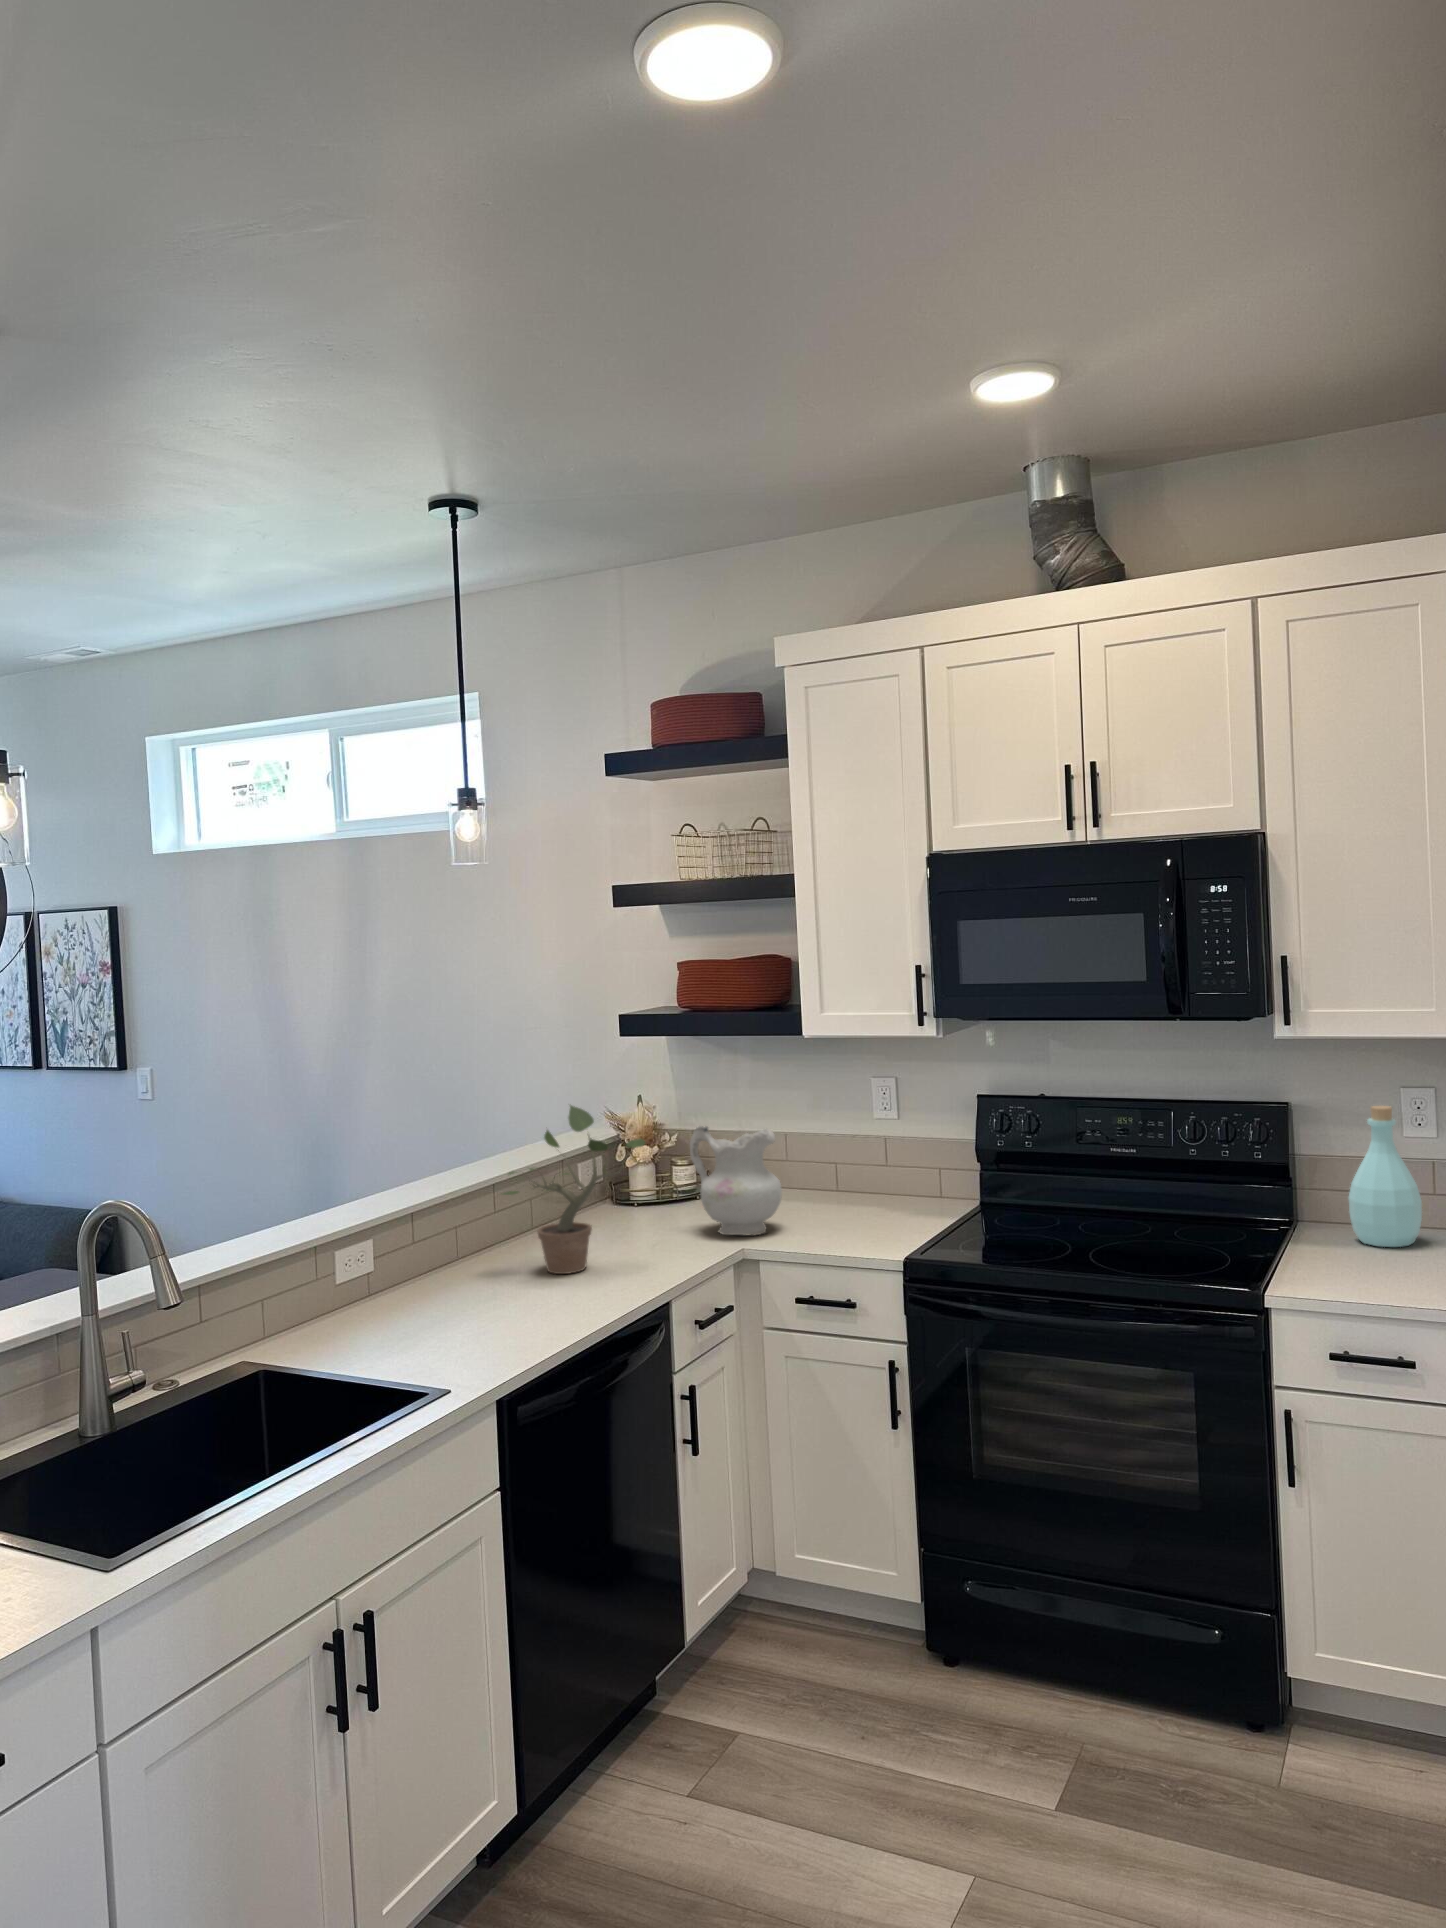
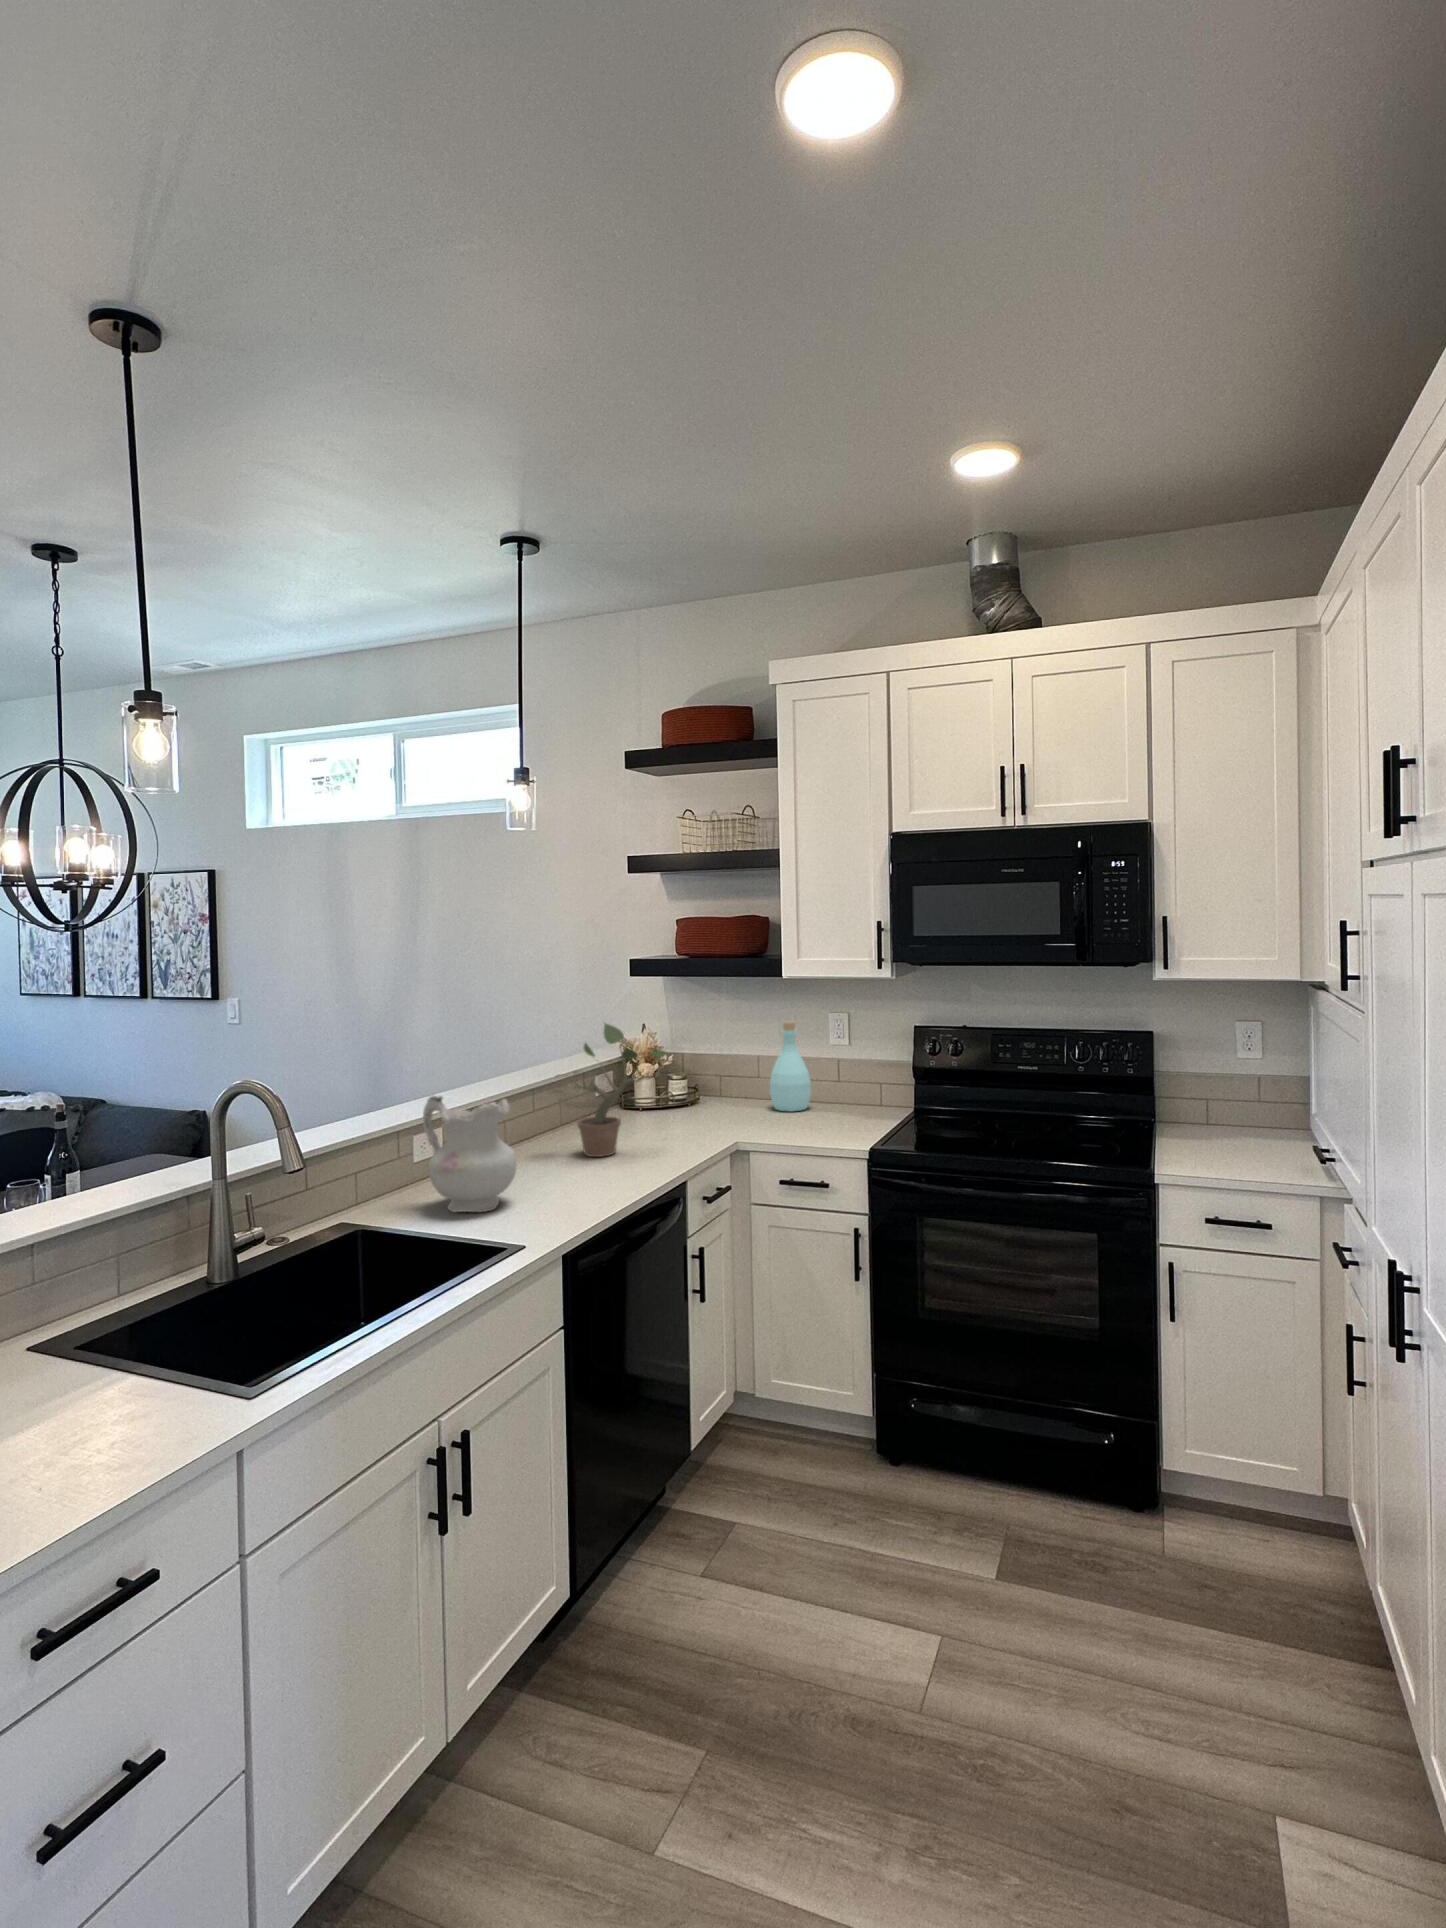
bottle: present [1349,1106,1422,1247] -> present [770,1021,811,1112]
ceramic pitcher: present [690,1126,782,1235] -> present [423,1096,517,1212]

